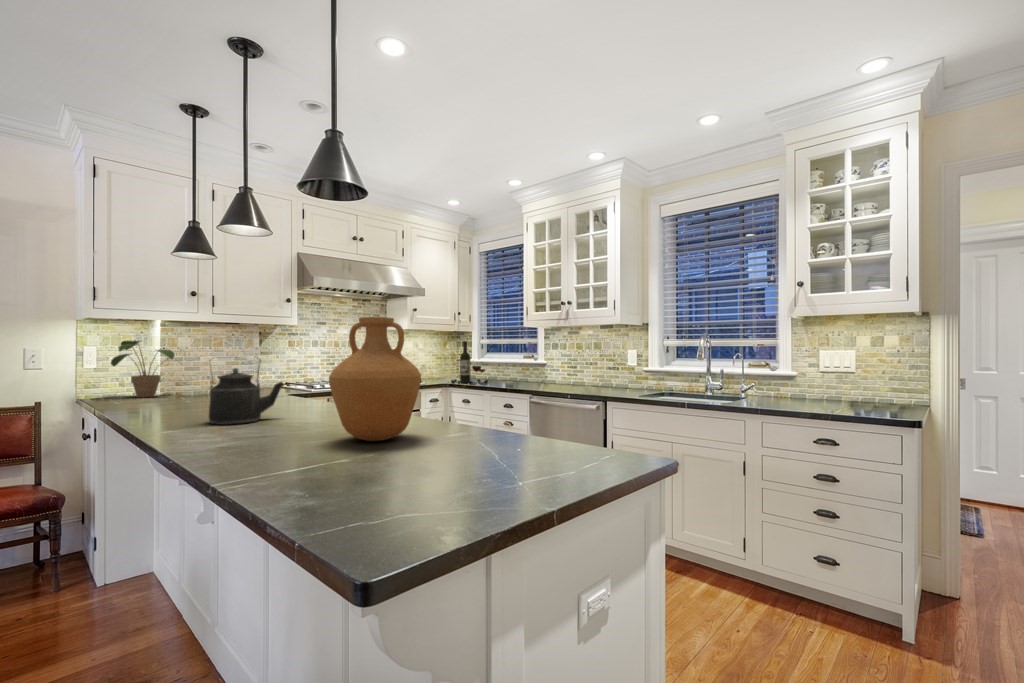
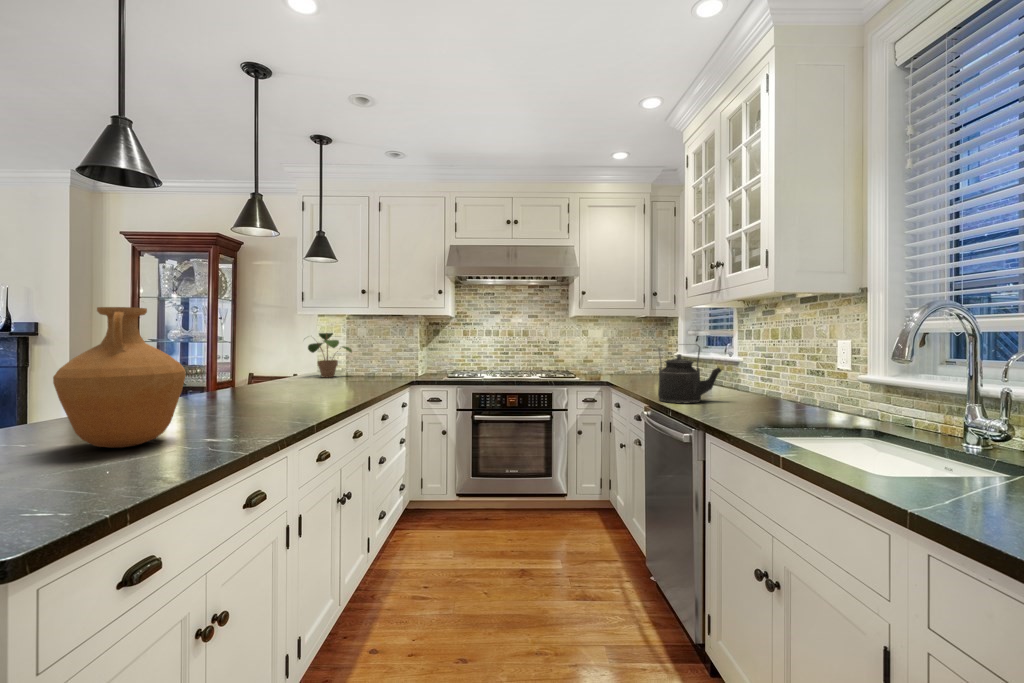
wine bottle: present [451,341,488,384] -> none [598,329,644,385]
kettle: present [209,357,284,425] -> present [658,345,722,403]

